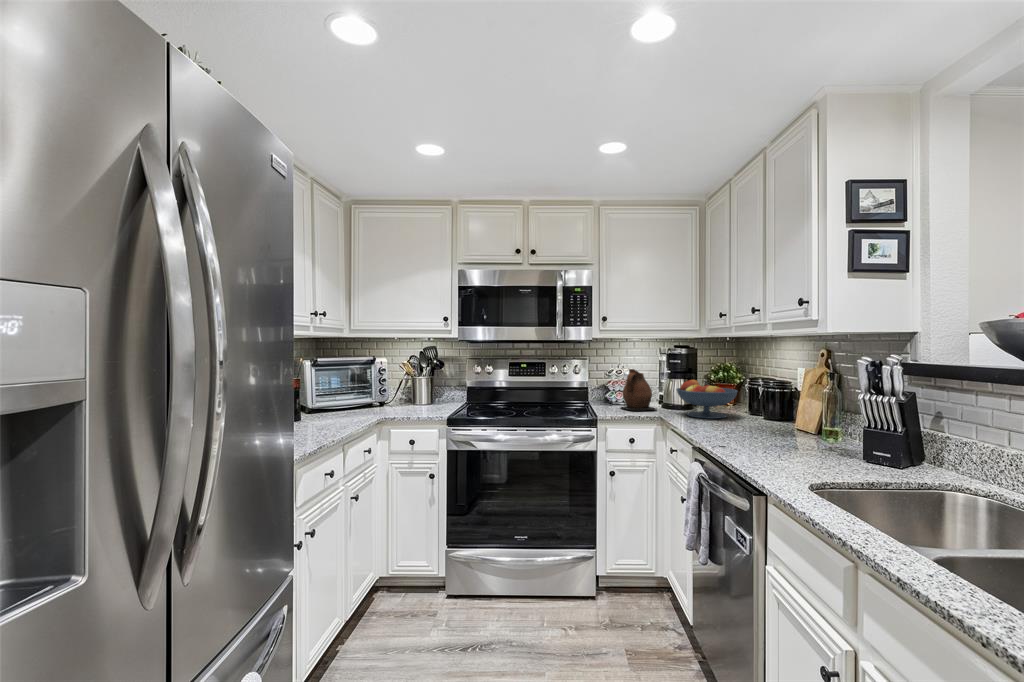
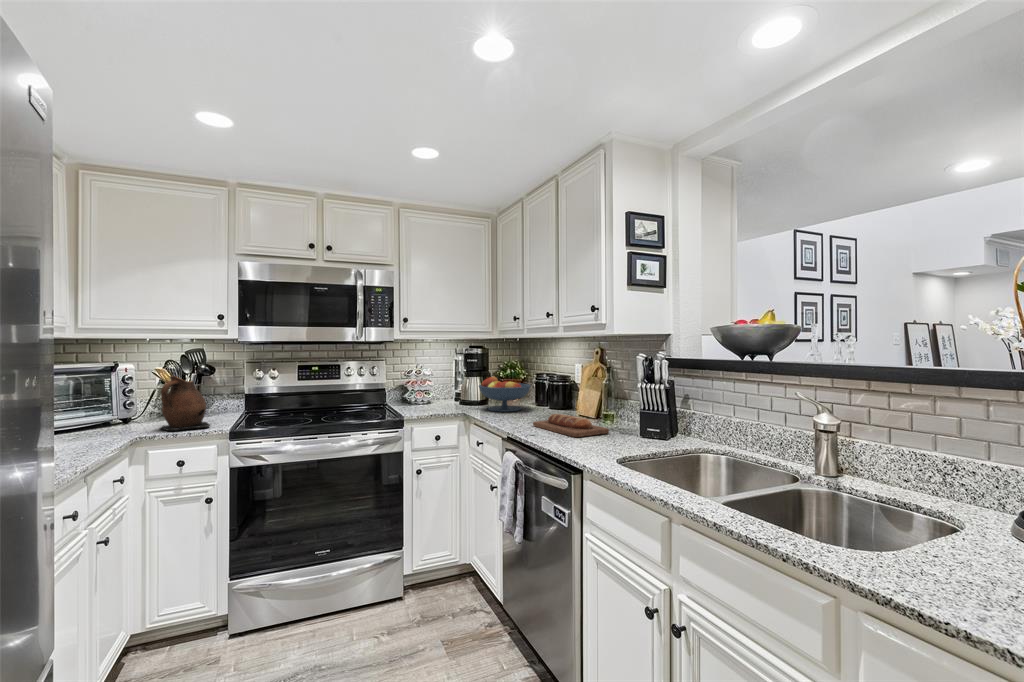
ceramic pitcher: present [622,369,657,410] -> present [161,376,210,430]
bread loaf: none [729,425,827,455] -> present [533,414,609,437]

